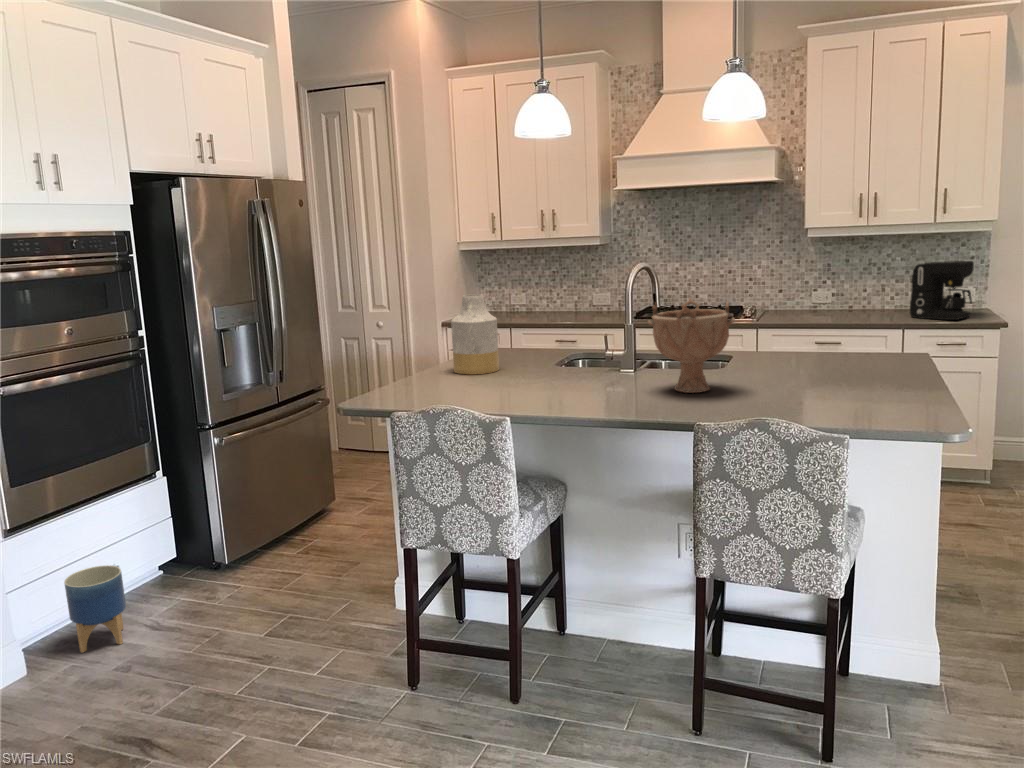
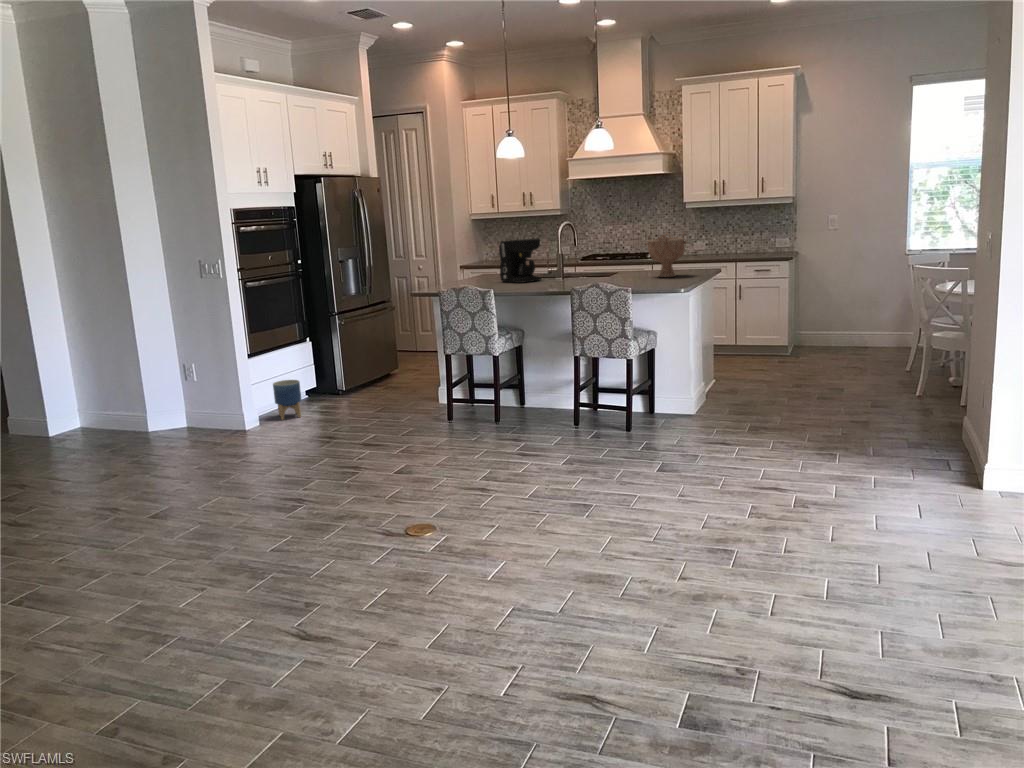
coffee maker: present [910,261,974,320] -> present [499,239,542,283]
vase: present [451,294,499,374] -> none [466,239,492,281]
decorative bowl: present [648,298,735,393] -> present [646,232,687,277]

